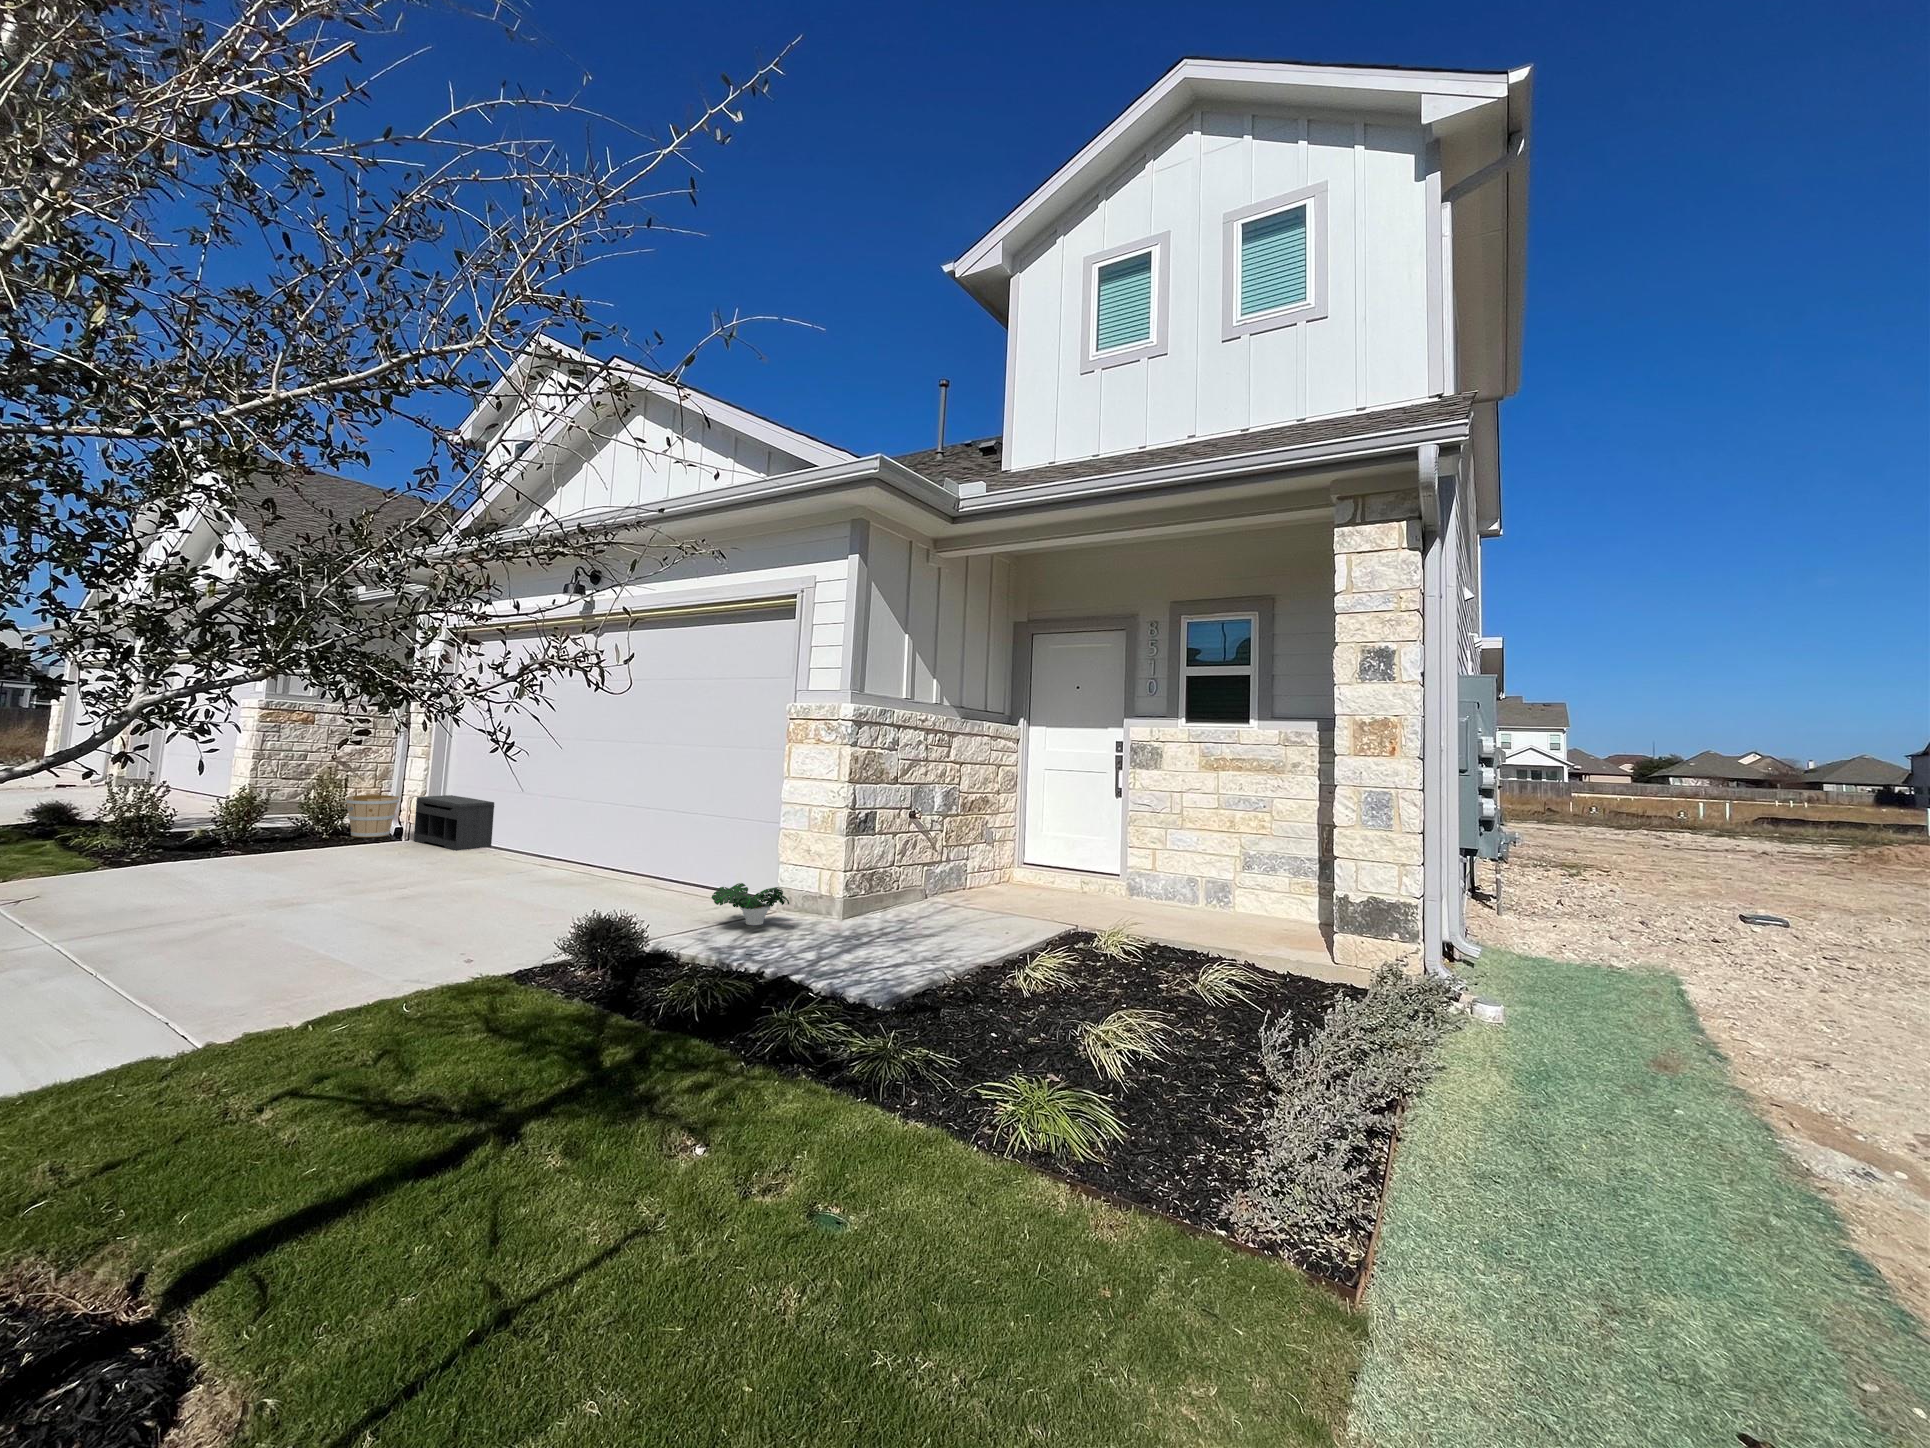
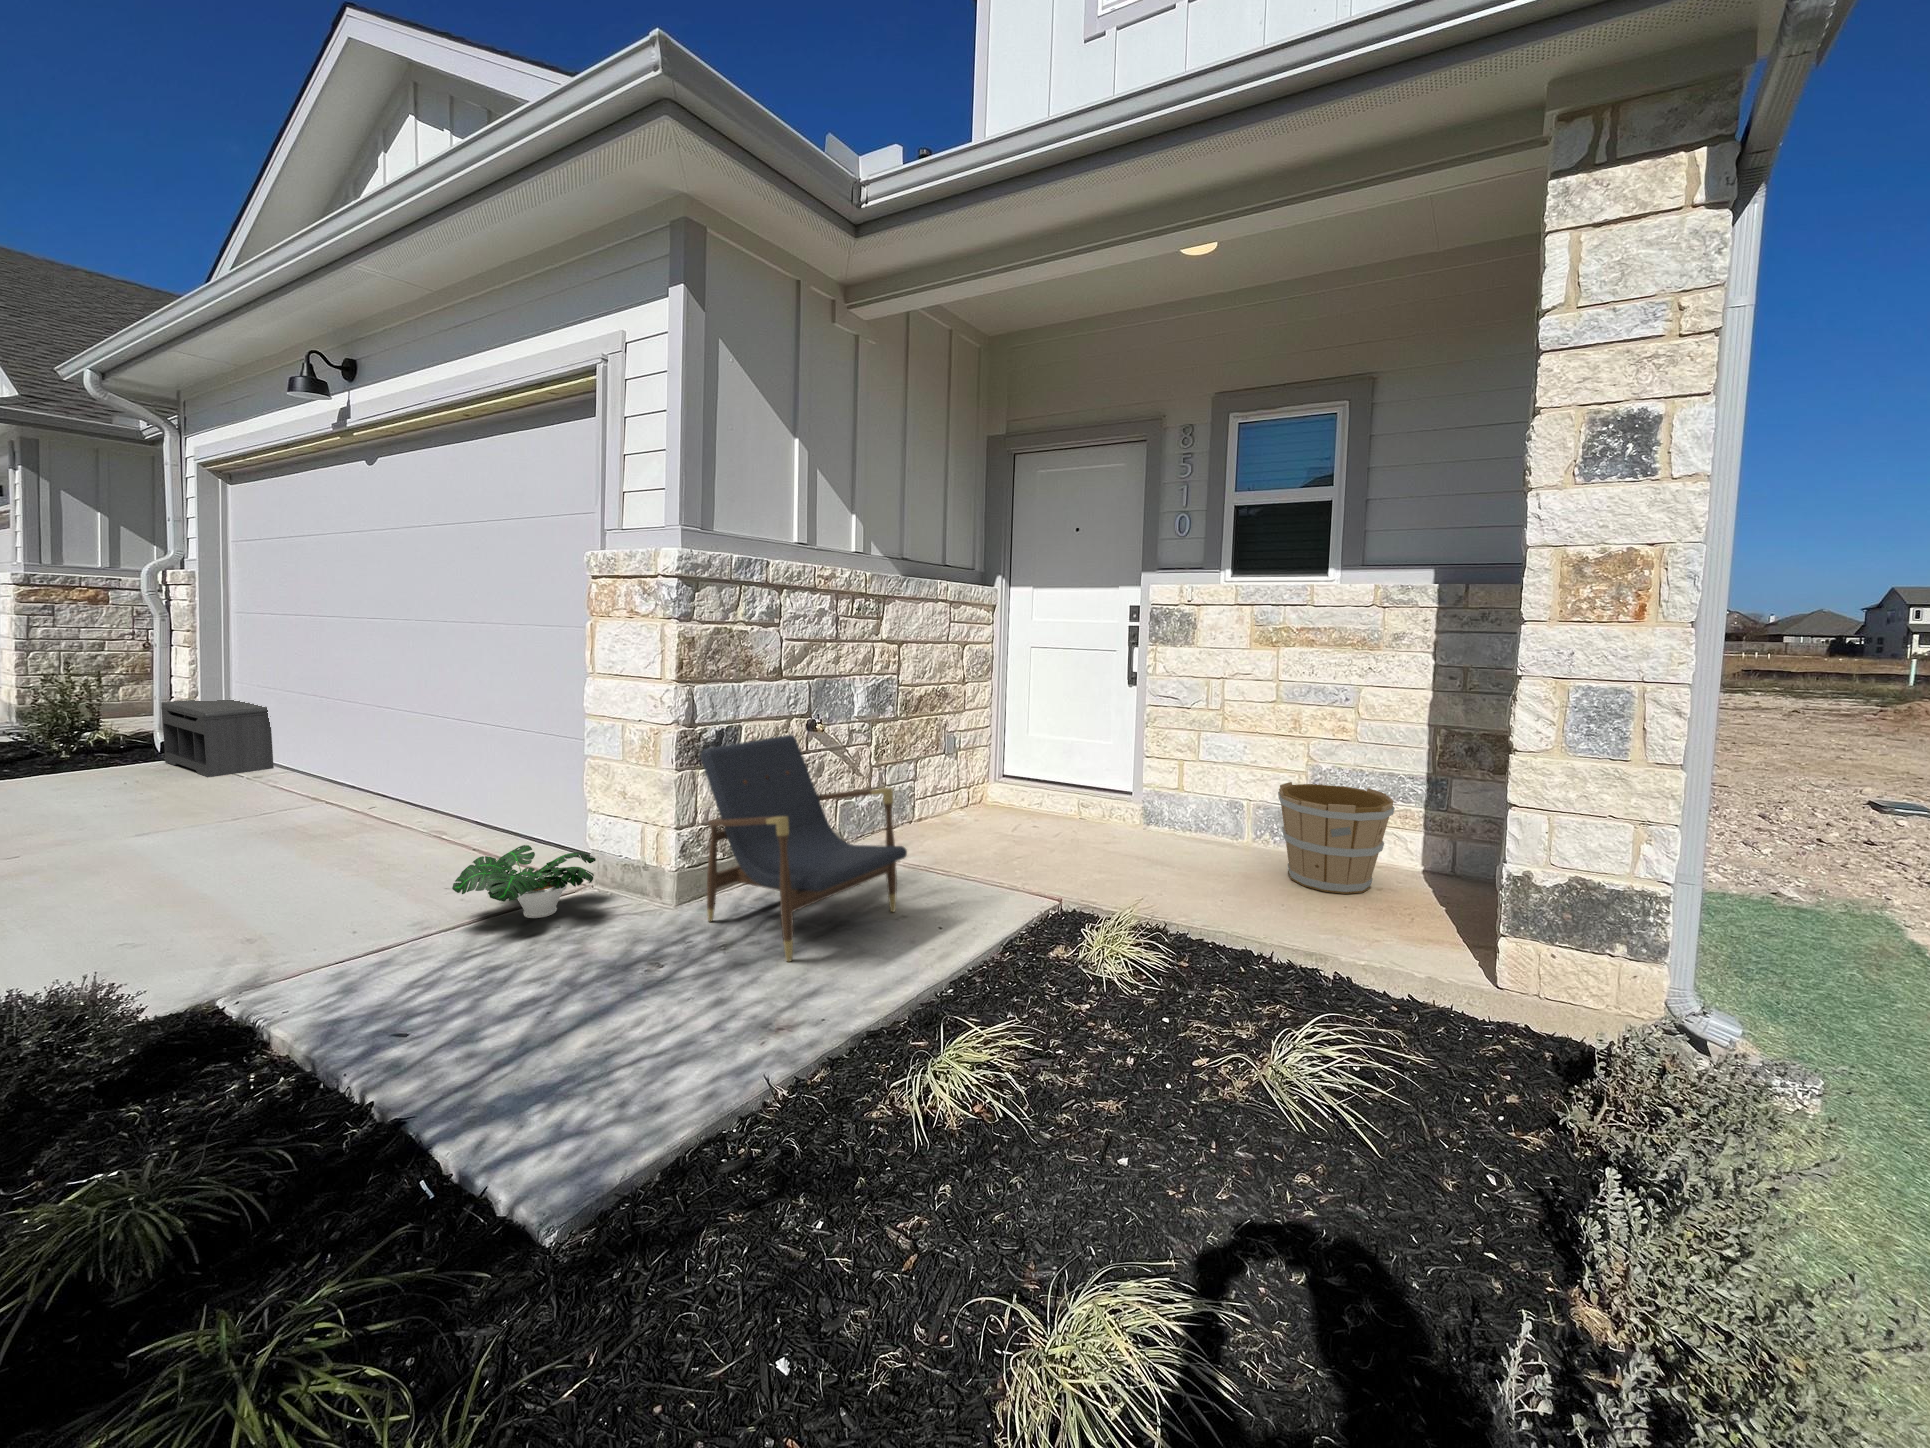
wooden bucket: present [346,794,399,837] -> present [1278,782,1395,894]
lounge chair: none [858,819,980,948] -> present [701,735,907,962]

